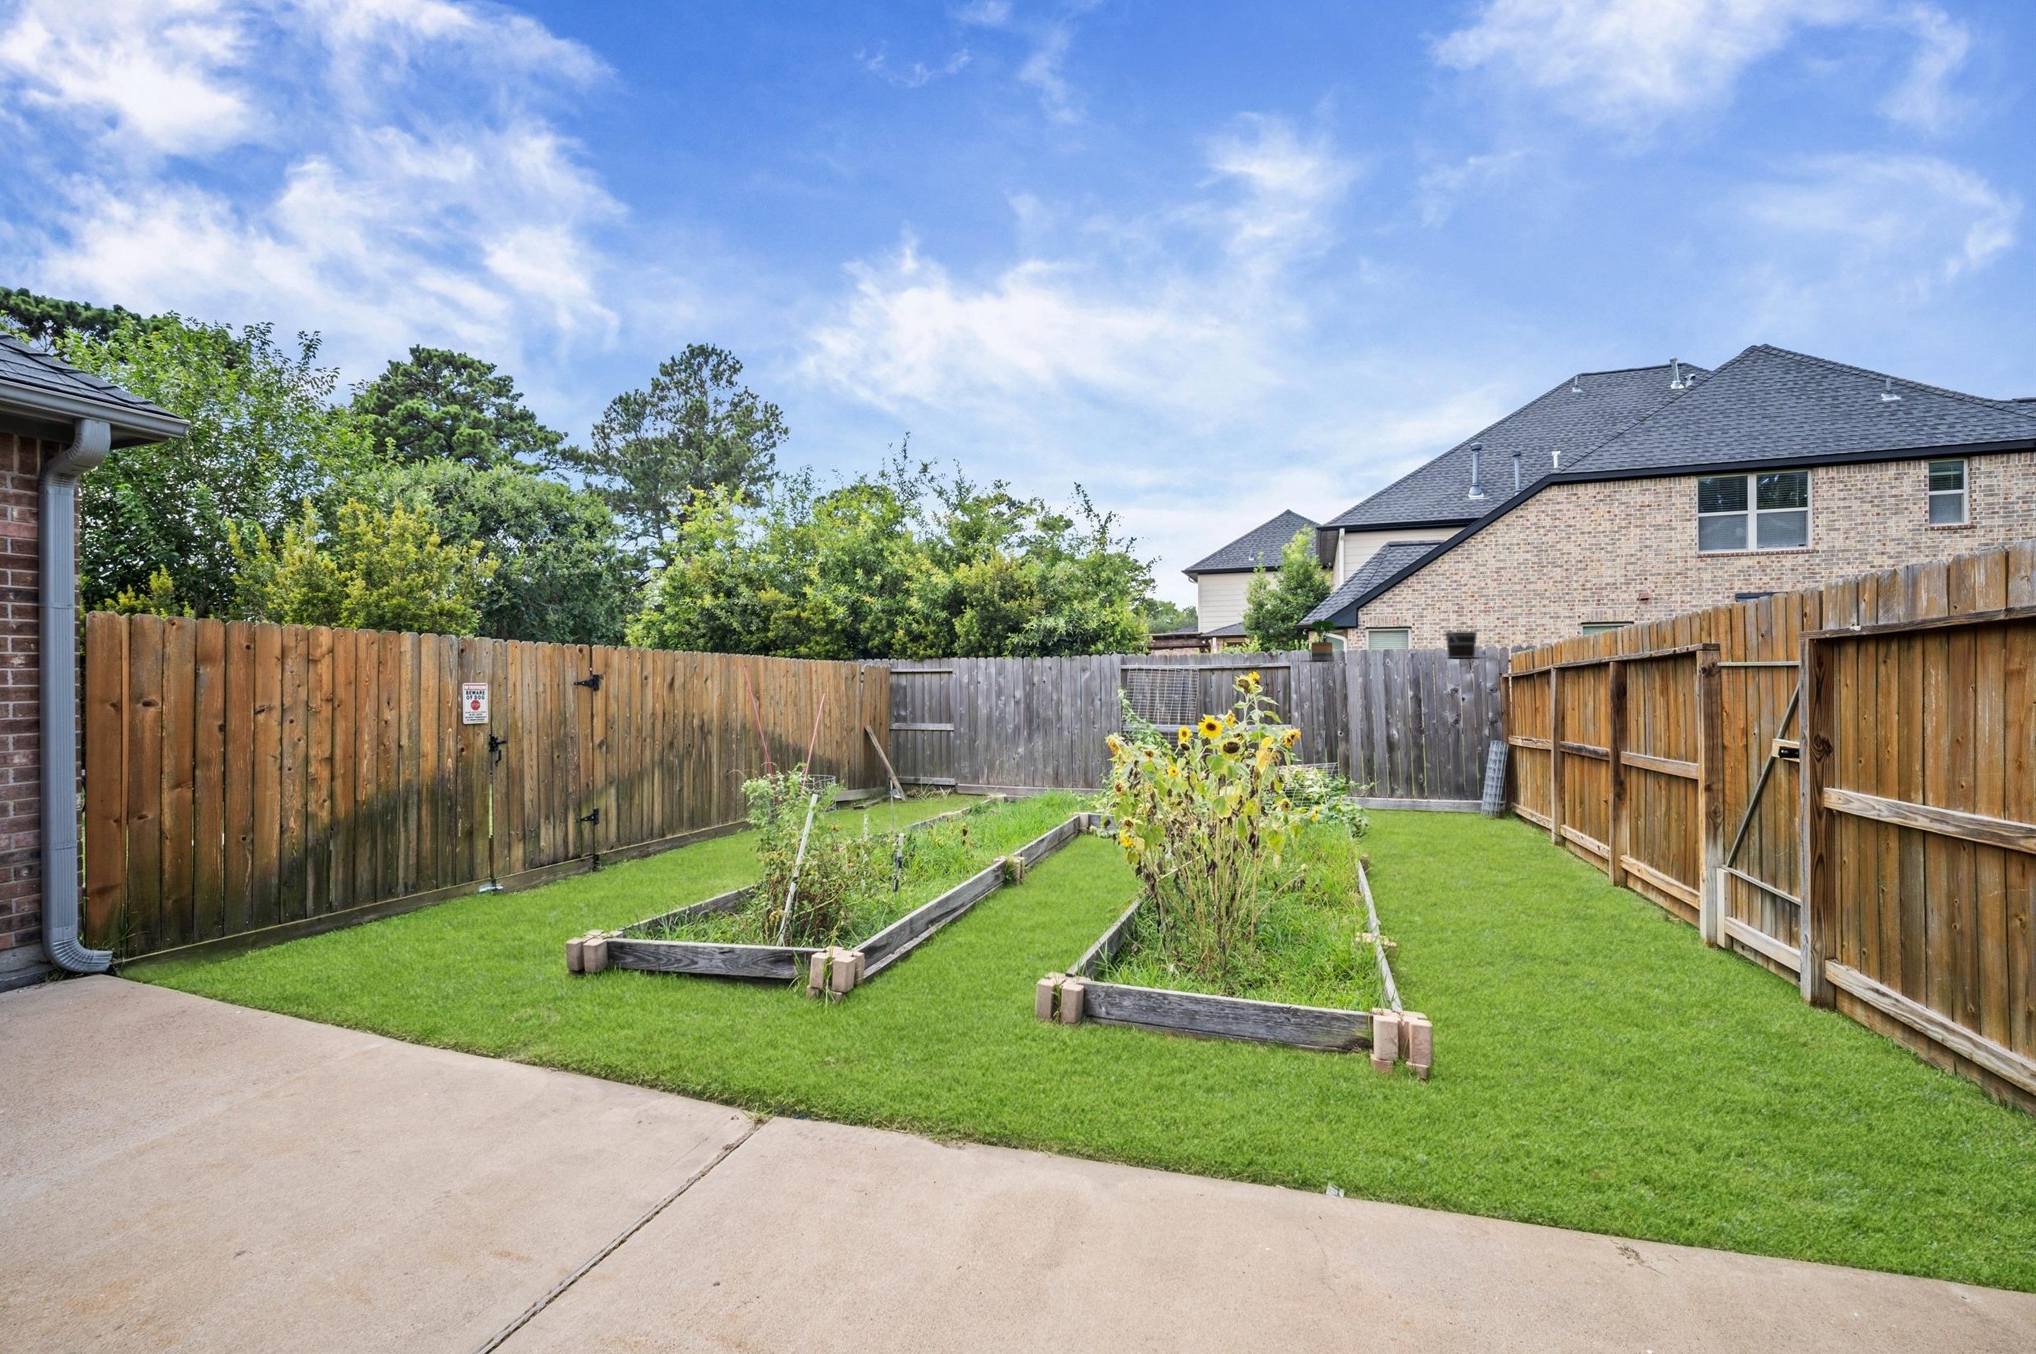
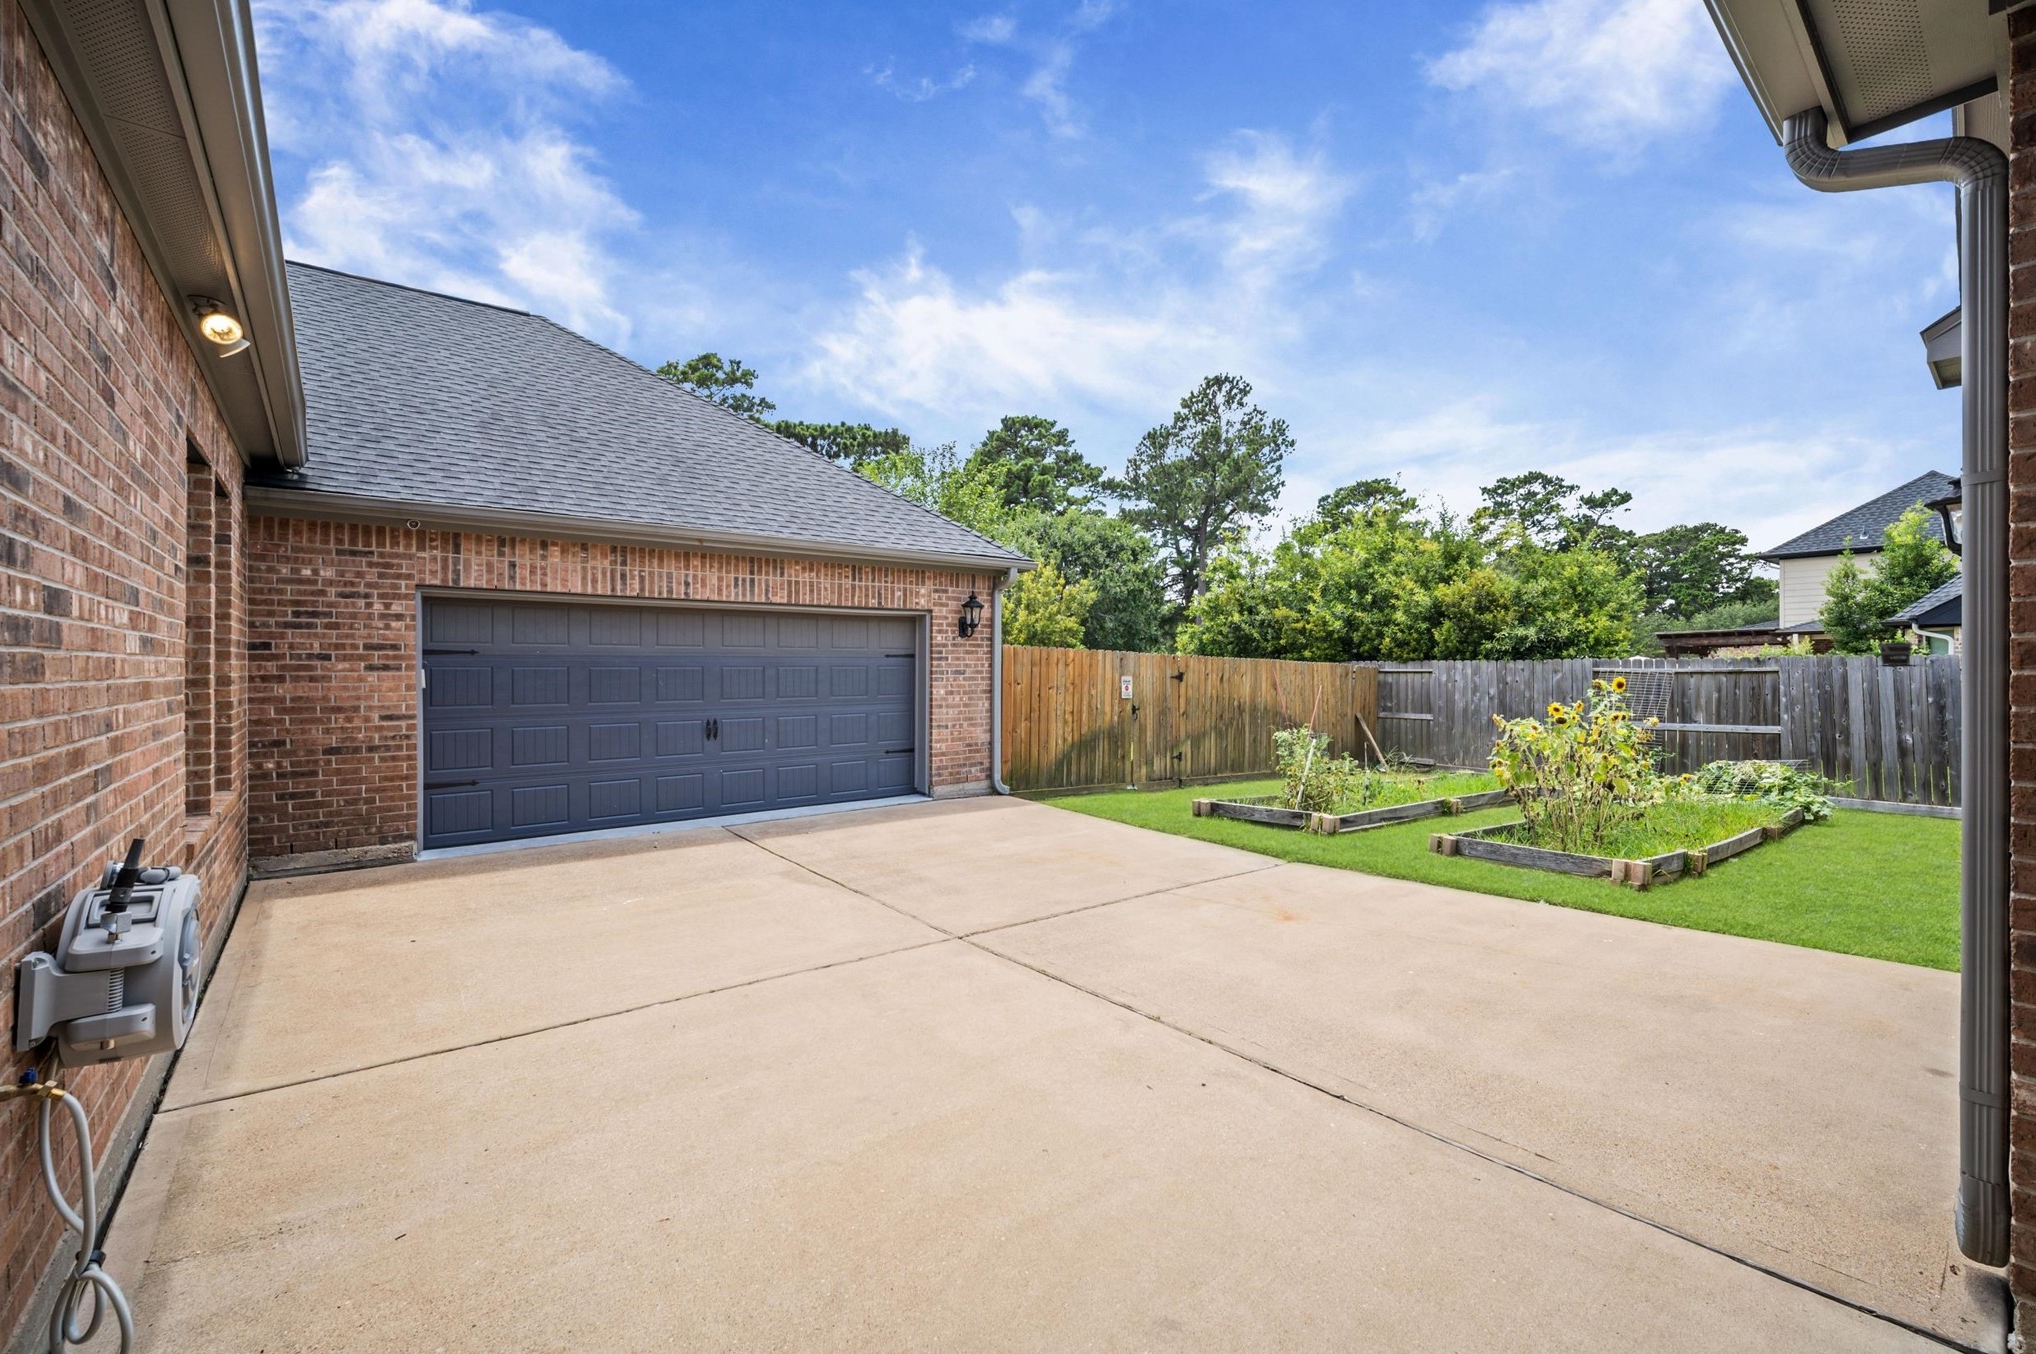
potted tree: present [1311,620,1337,661] -> none [1742,632,1770,667]

